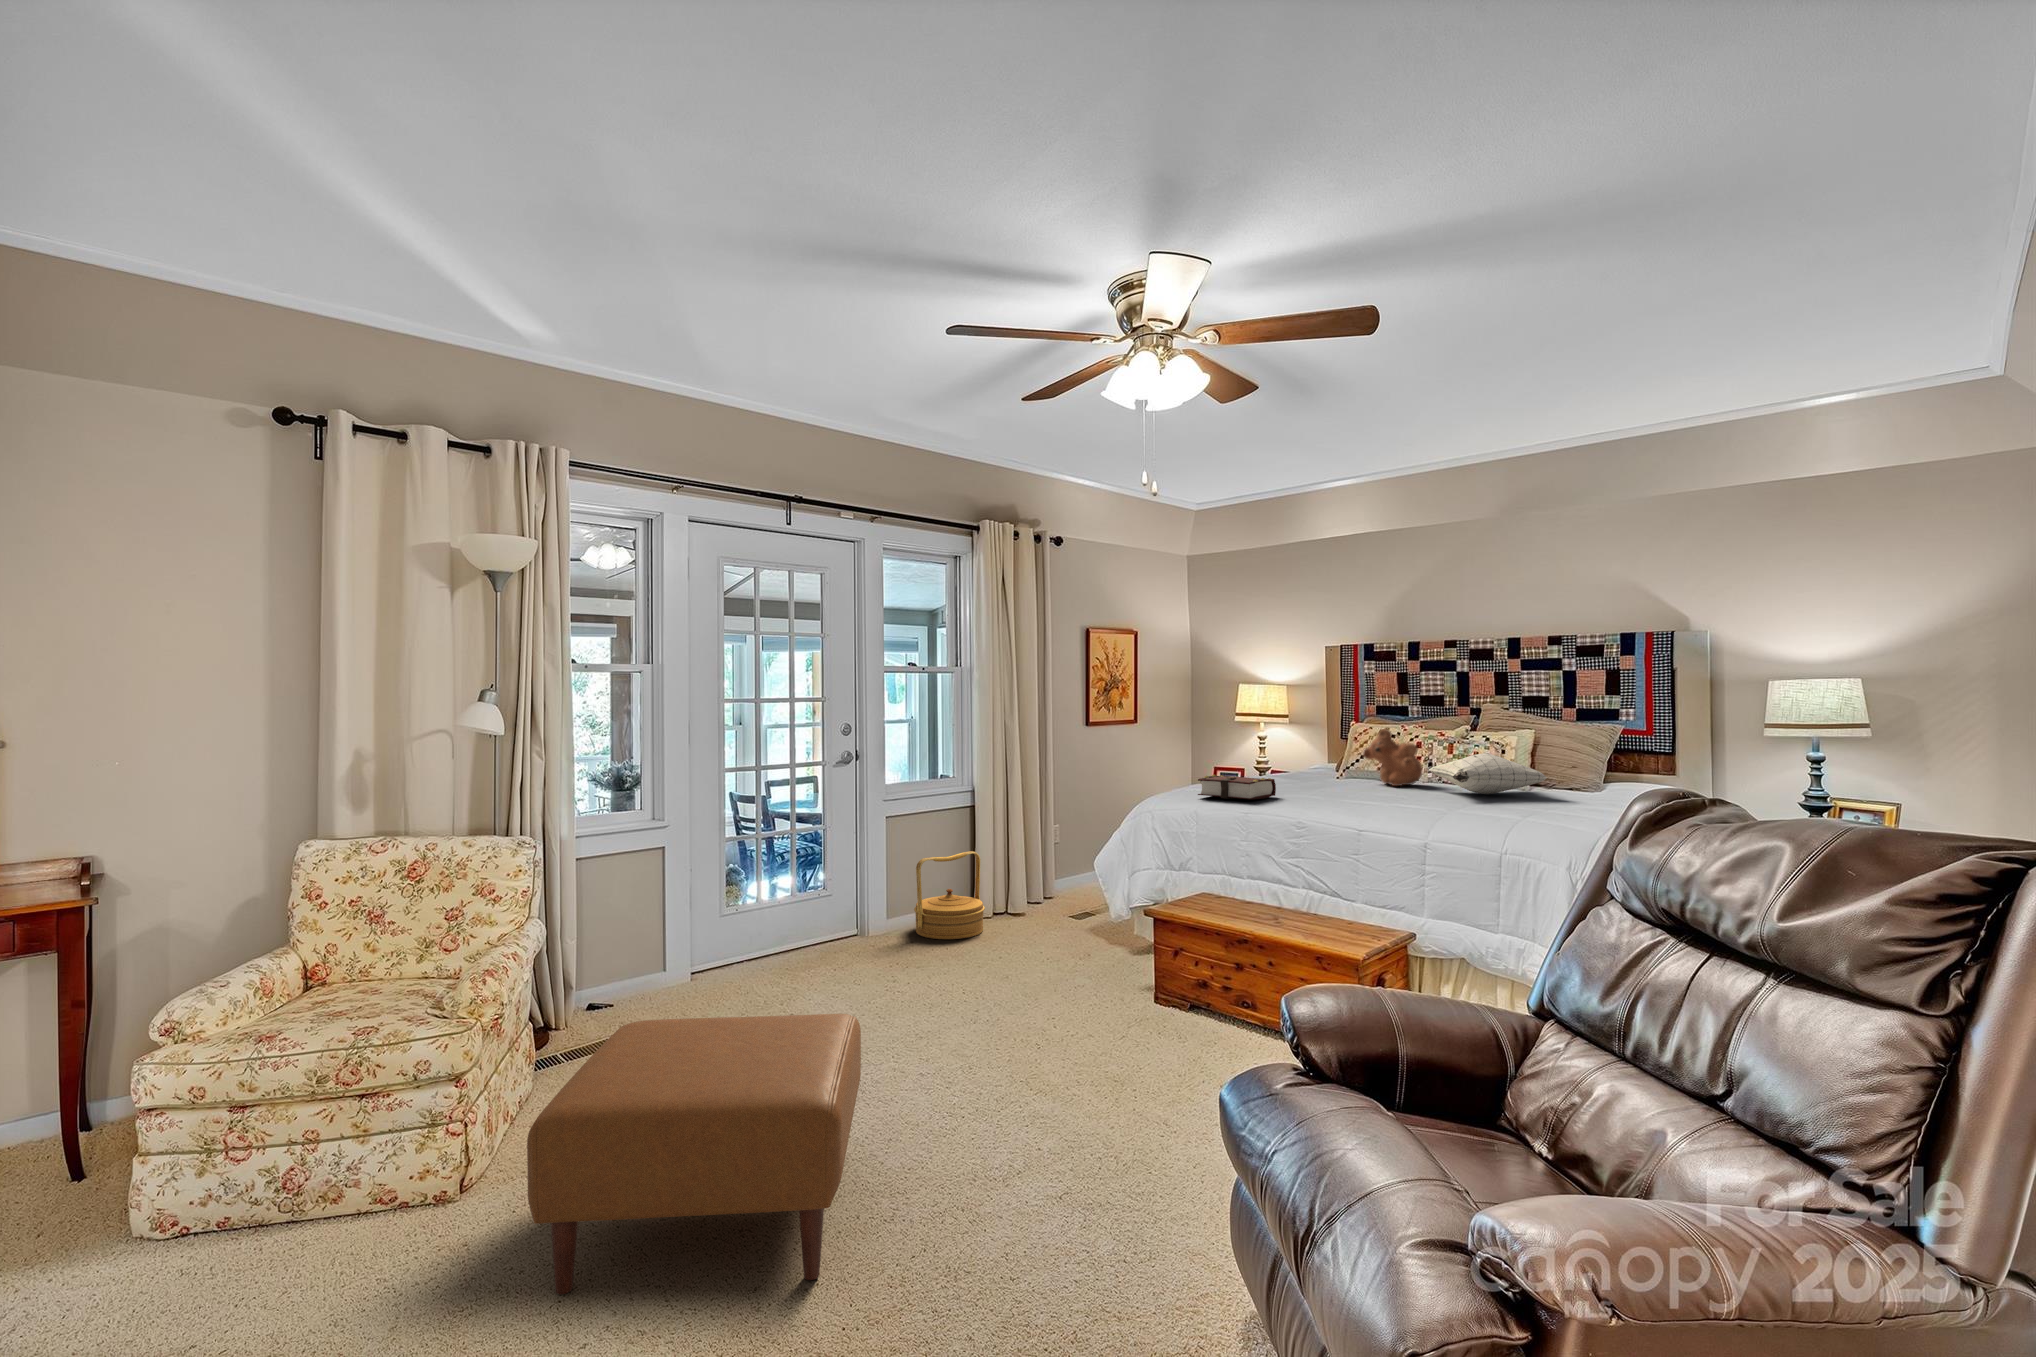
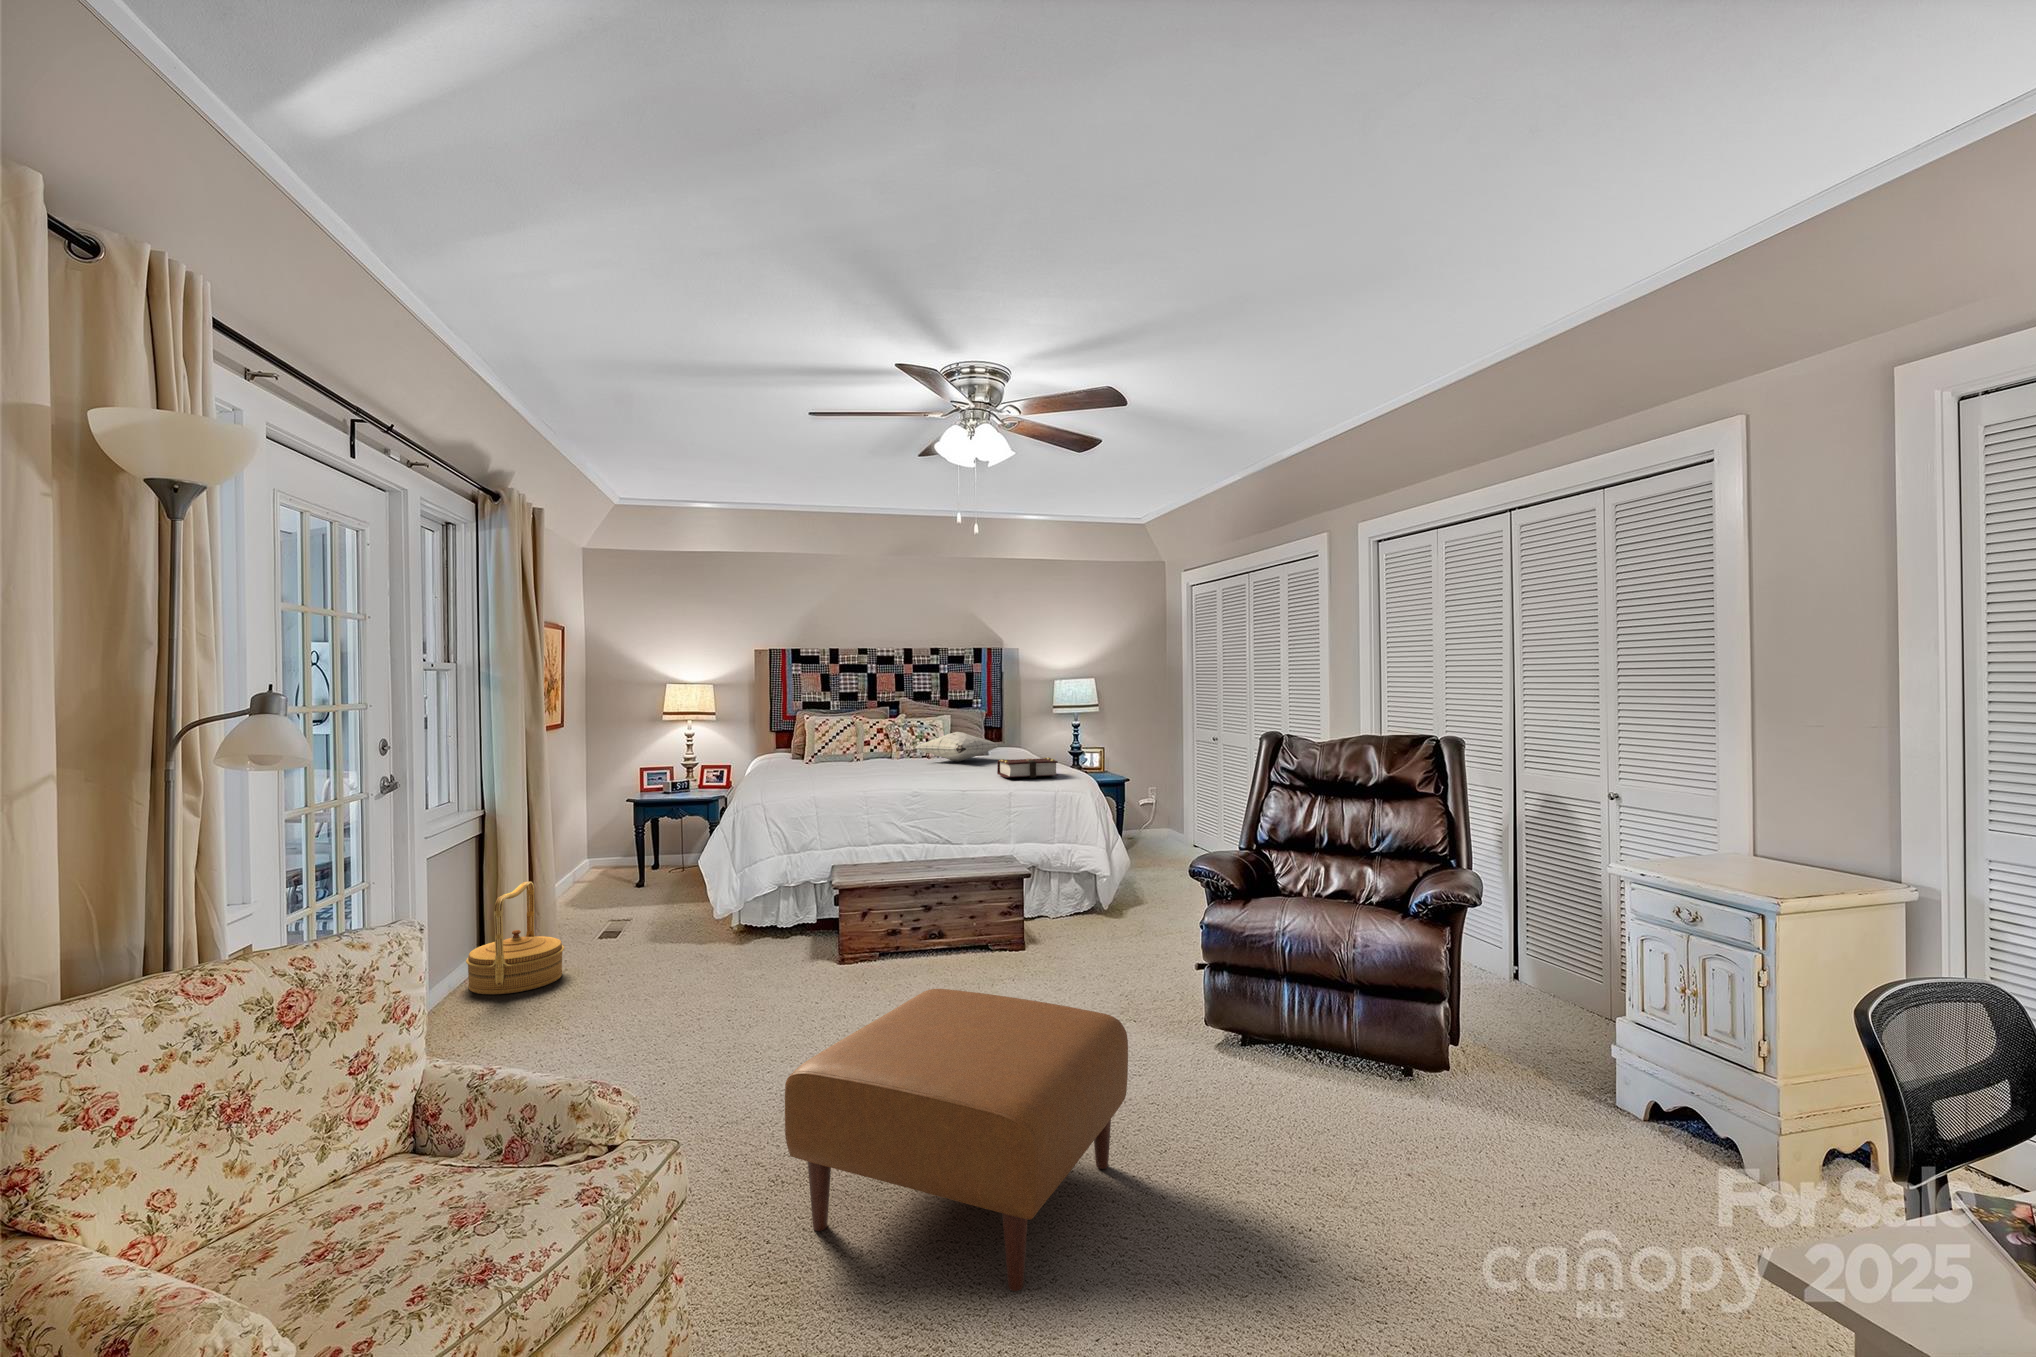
teddy bear: present [1363,729,1422,786] -> none [851,718,901,763]
book: present [1198,775,1276,799] -> present [997,758,1058,778]

